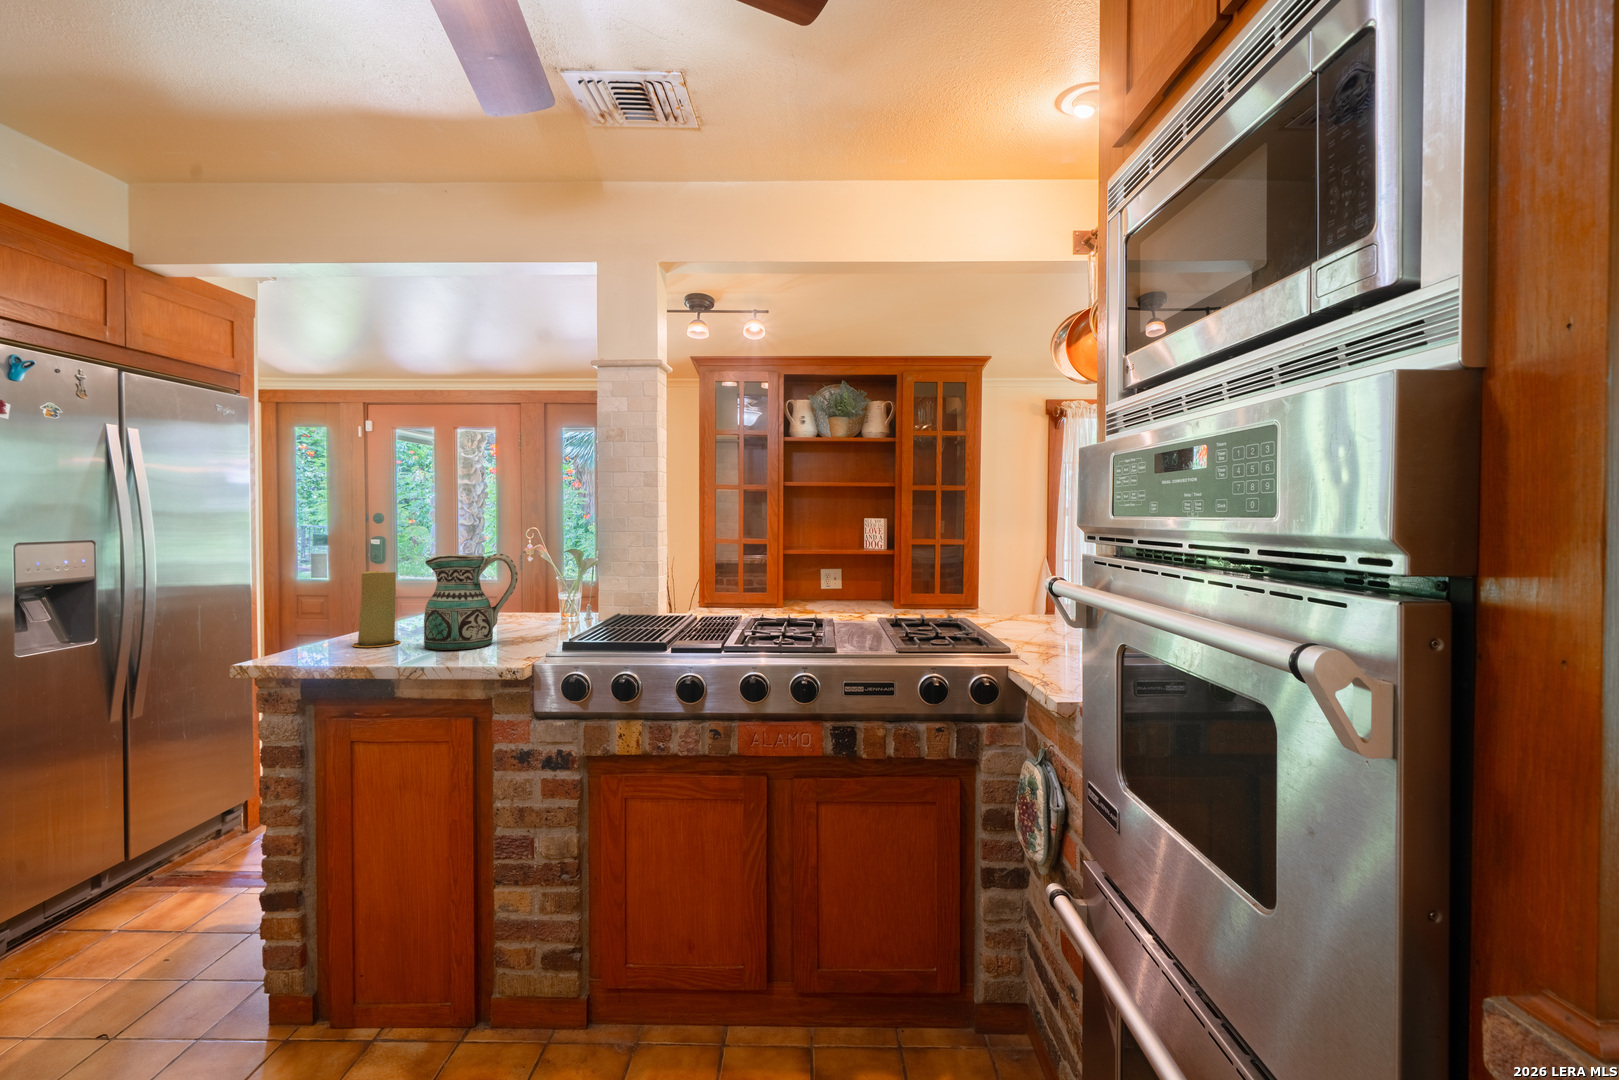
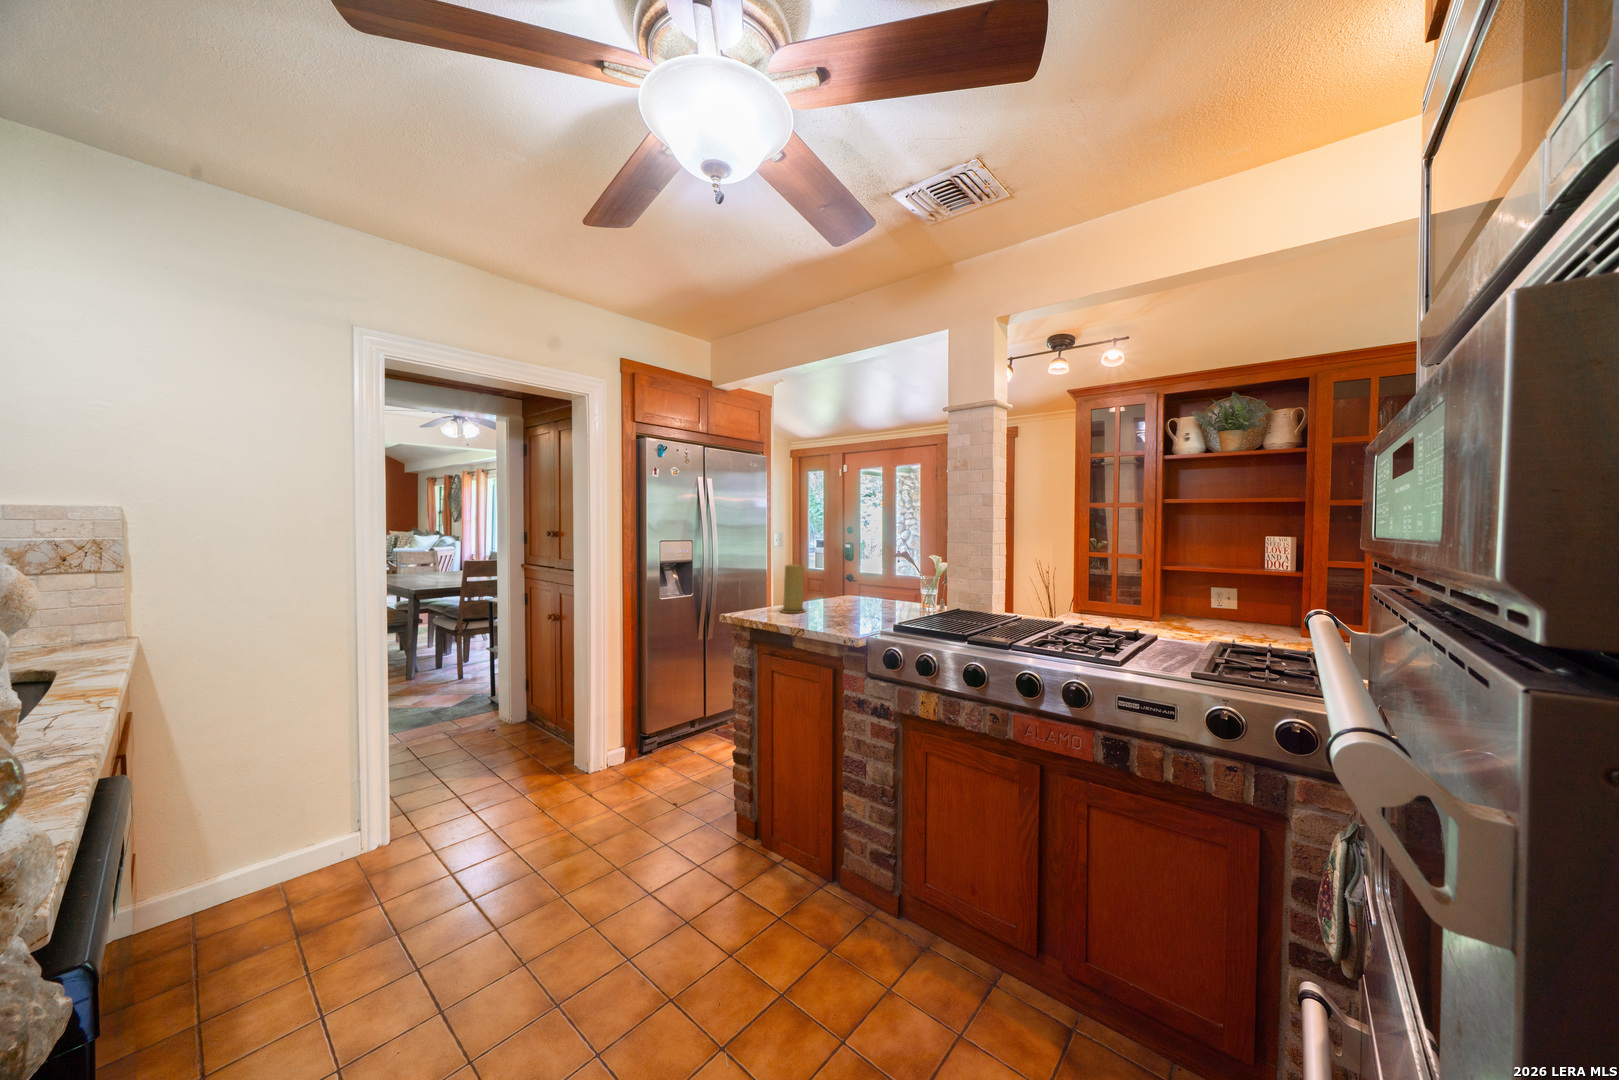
ceramic pitcher: present [424,554,518,650] -> none [814,555,872,620]

